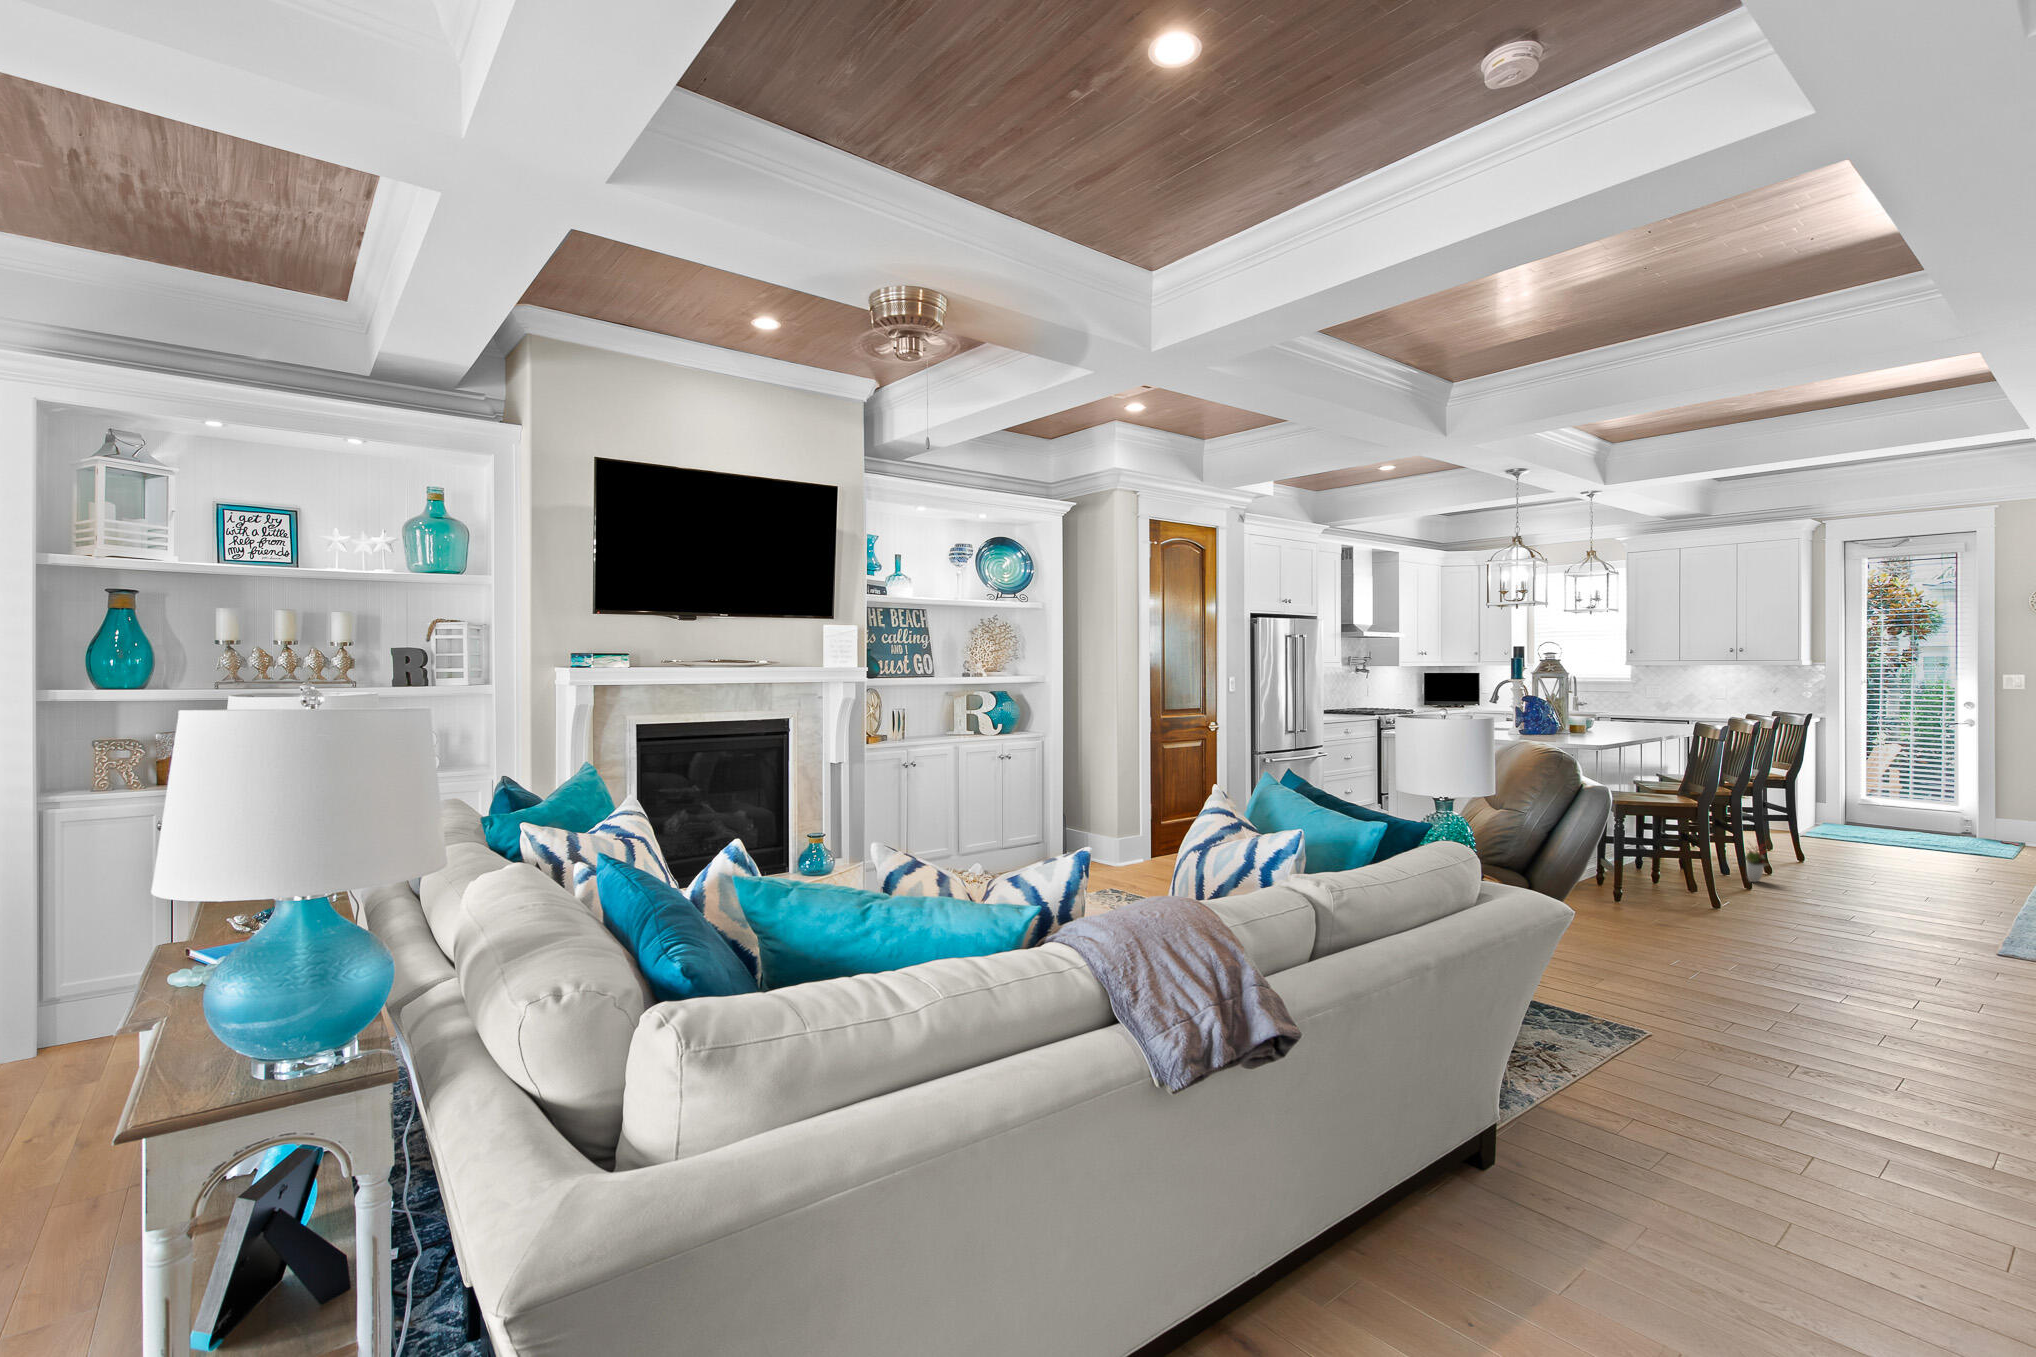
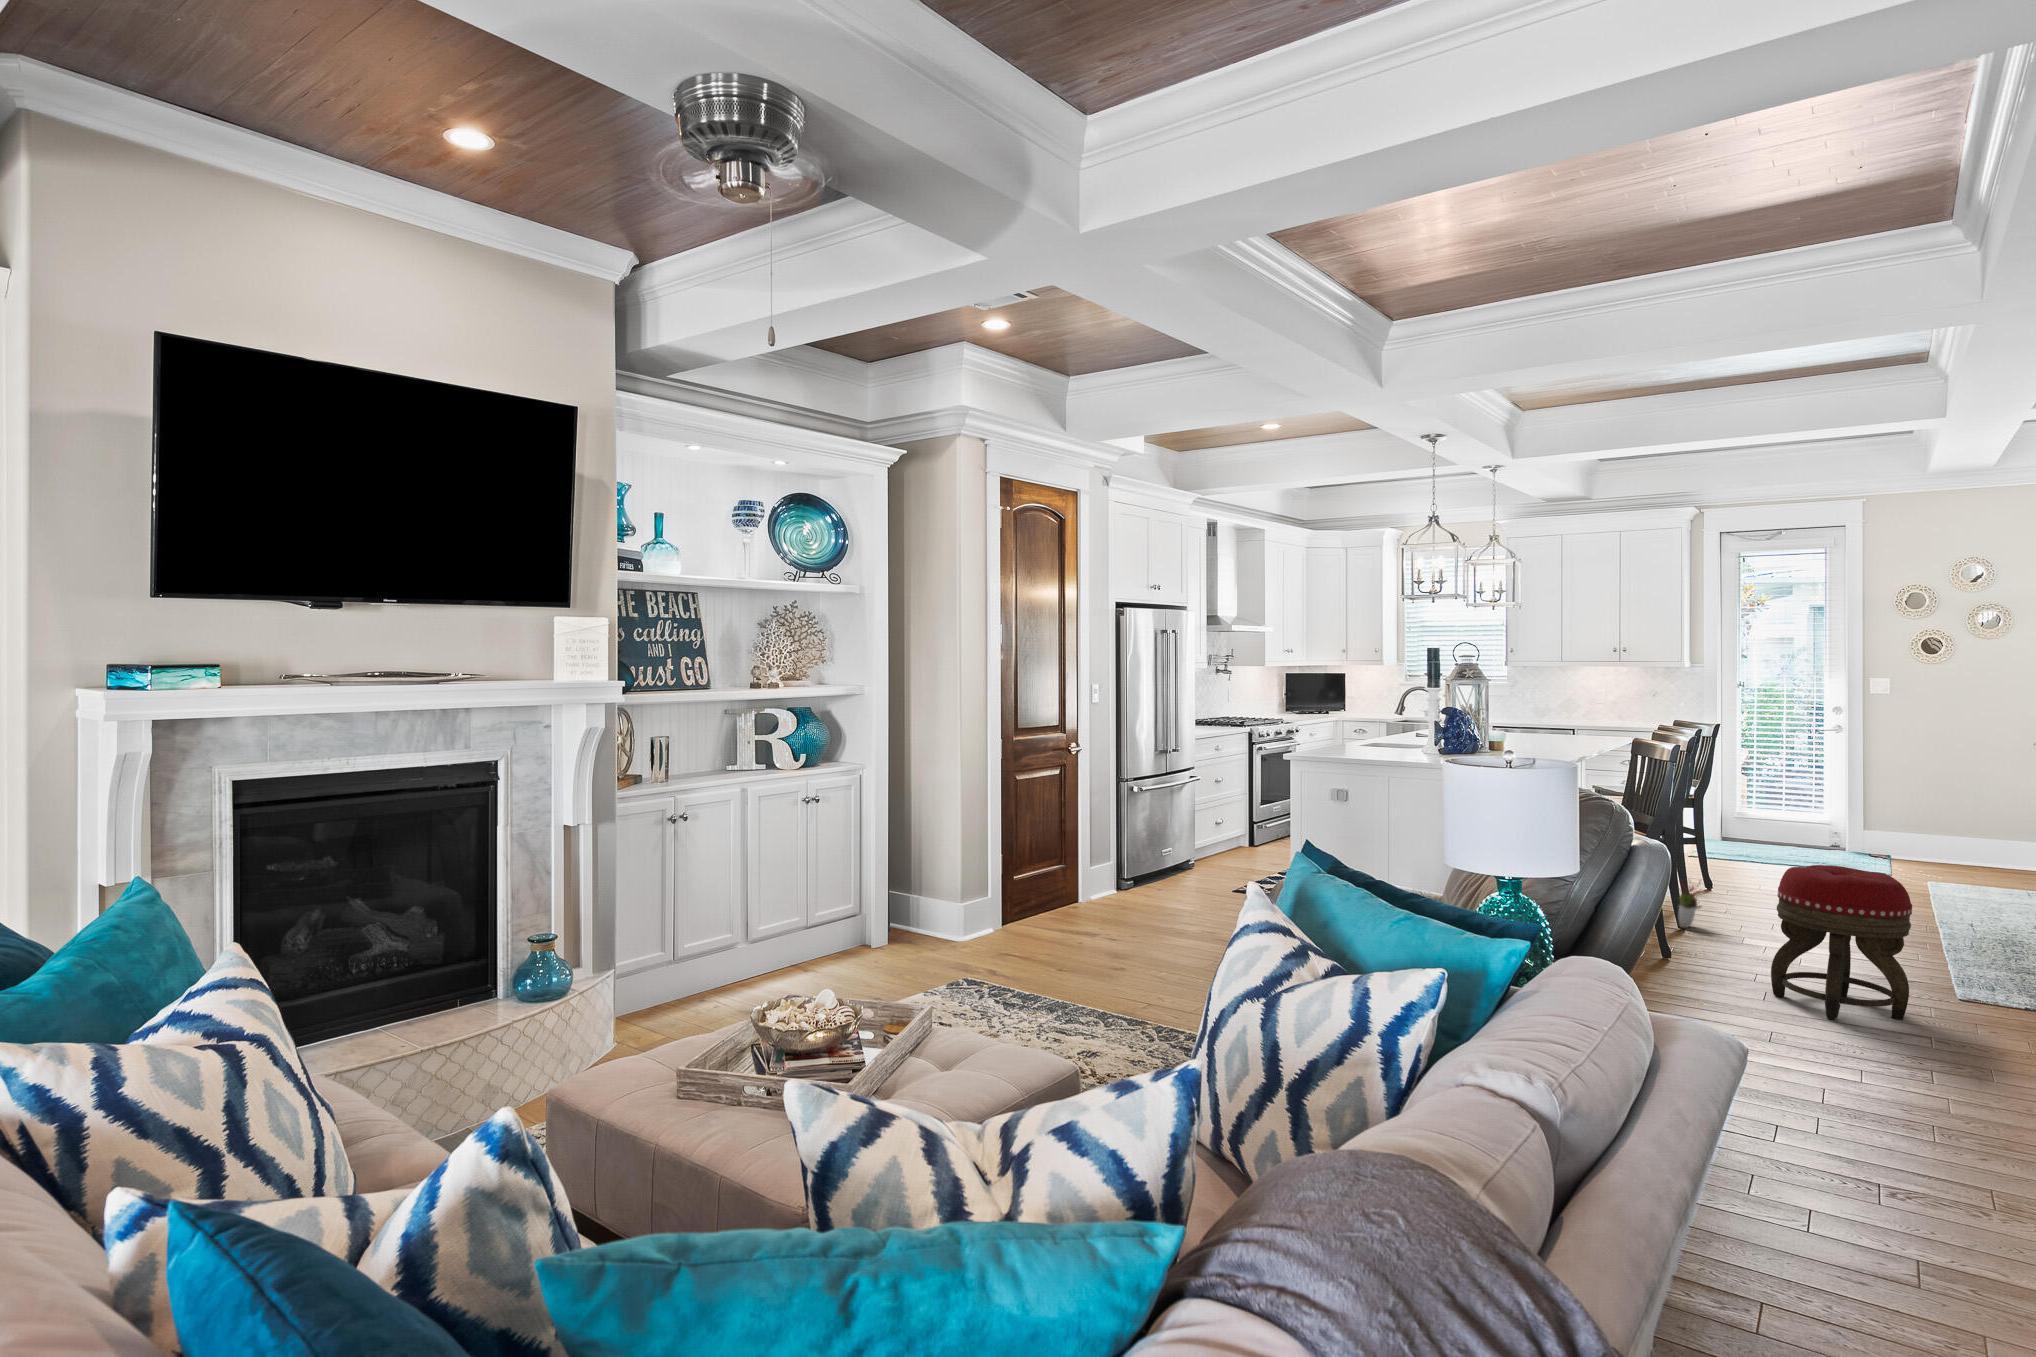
footstool: none [1796,818,1921,950] -> present [1771,865,1912,1020]

